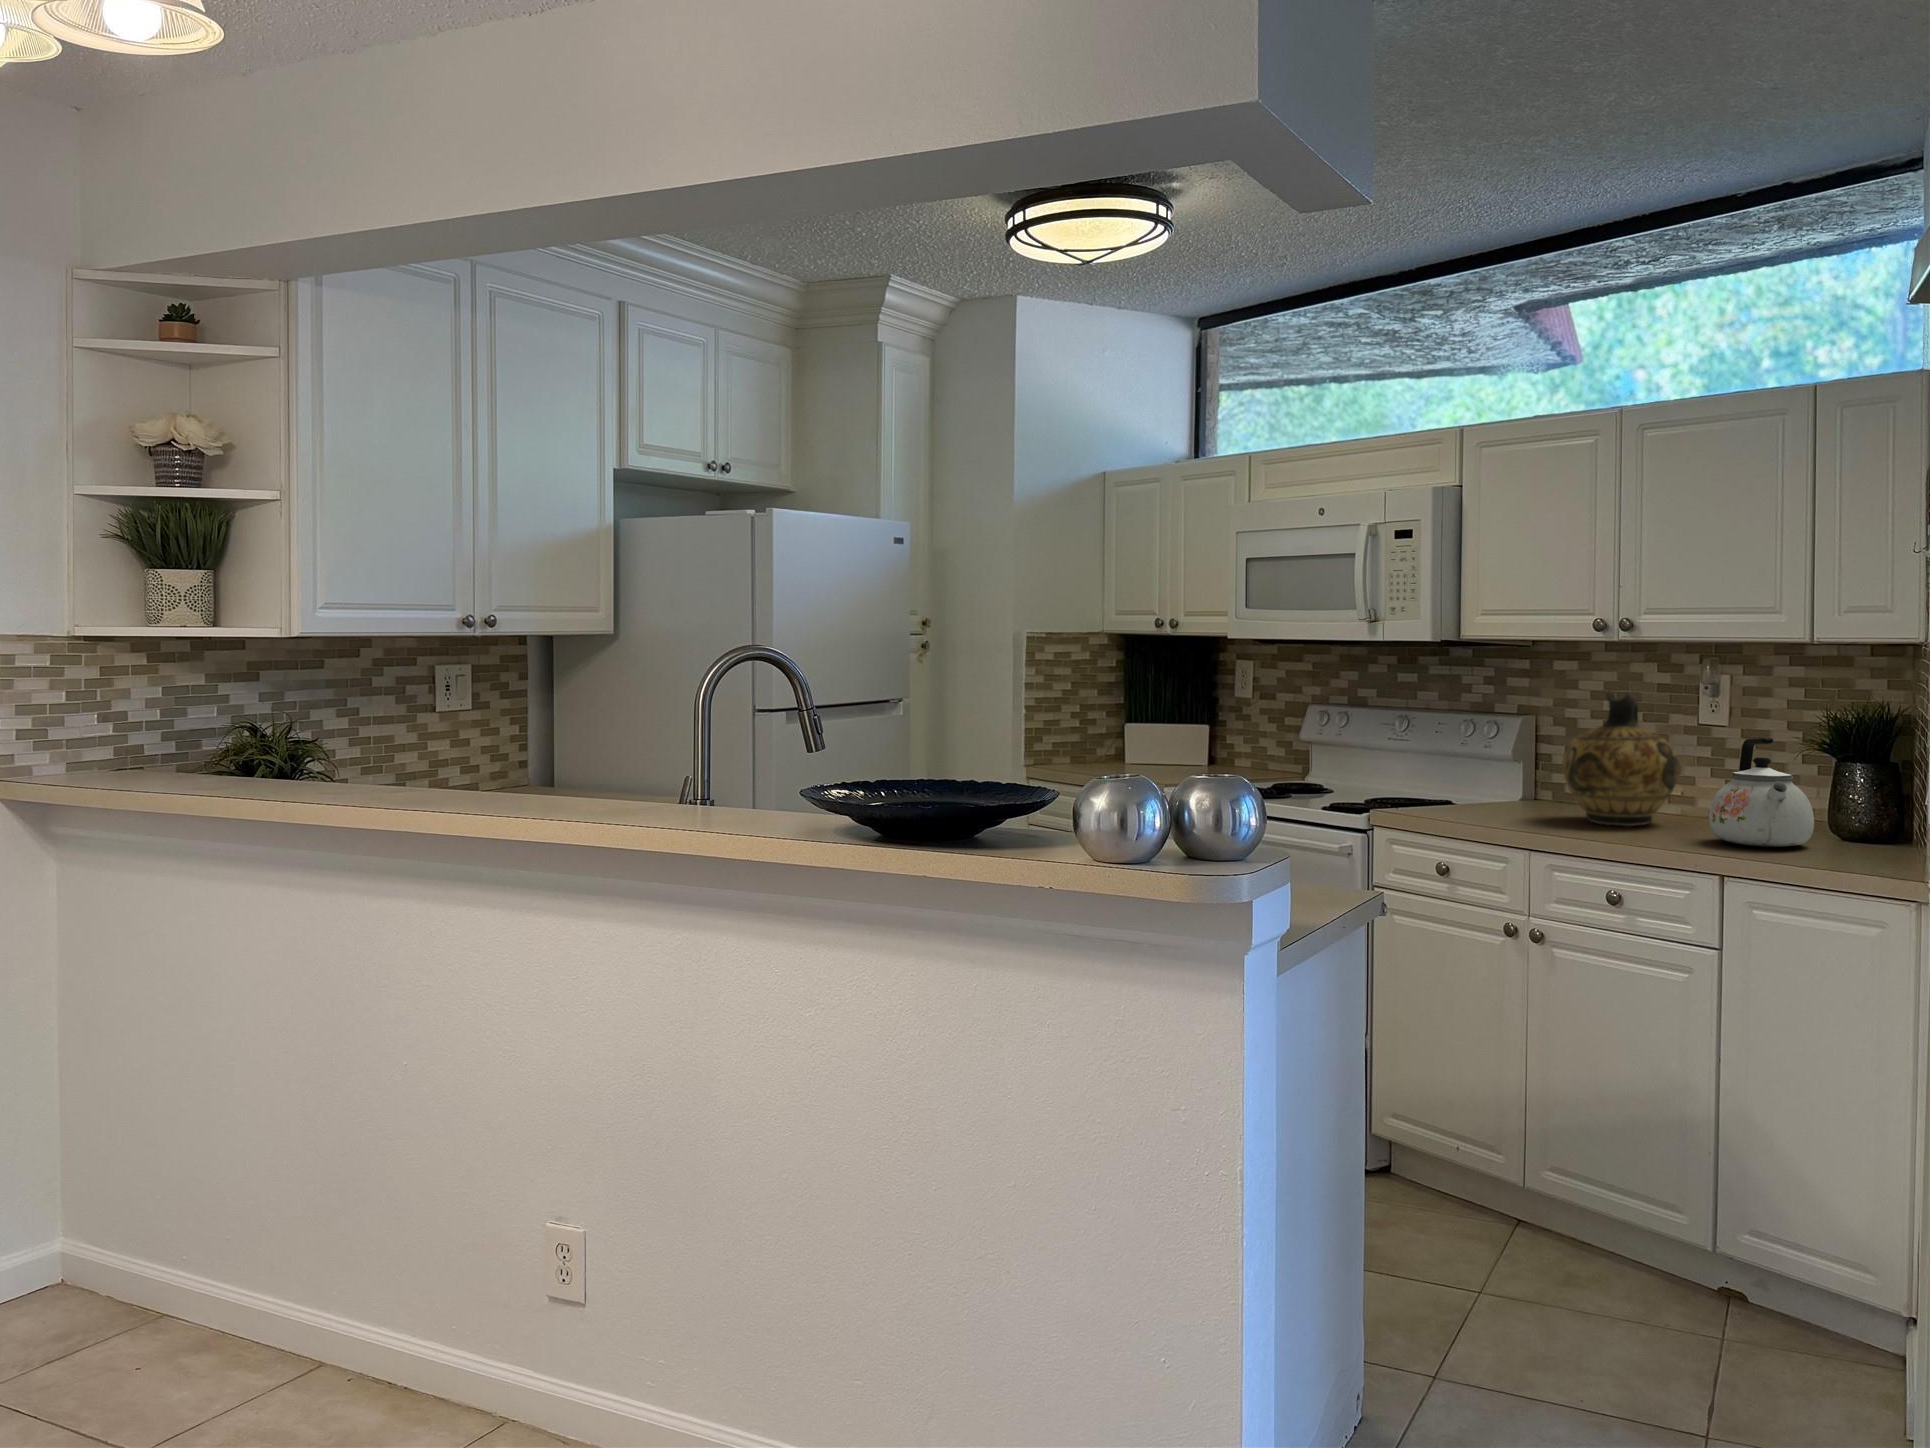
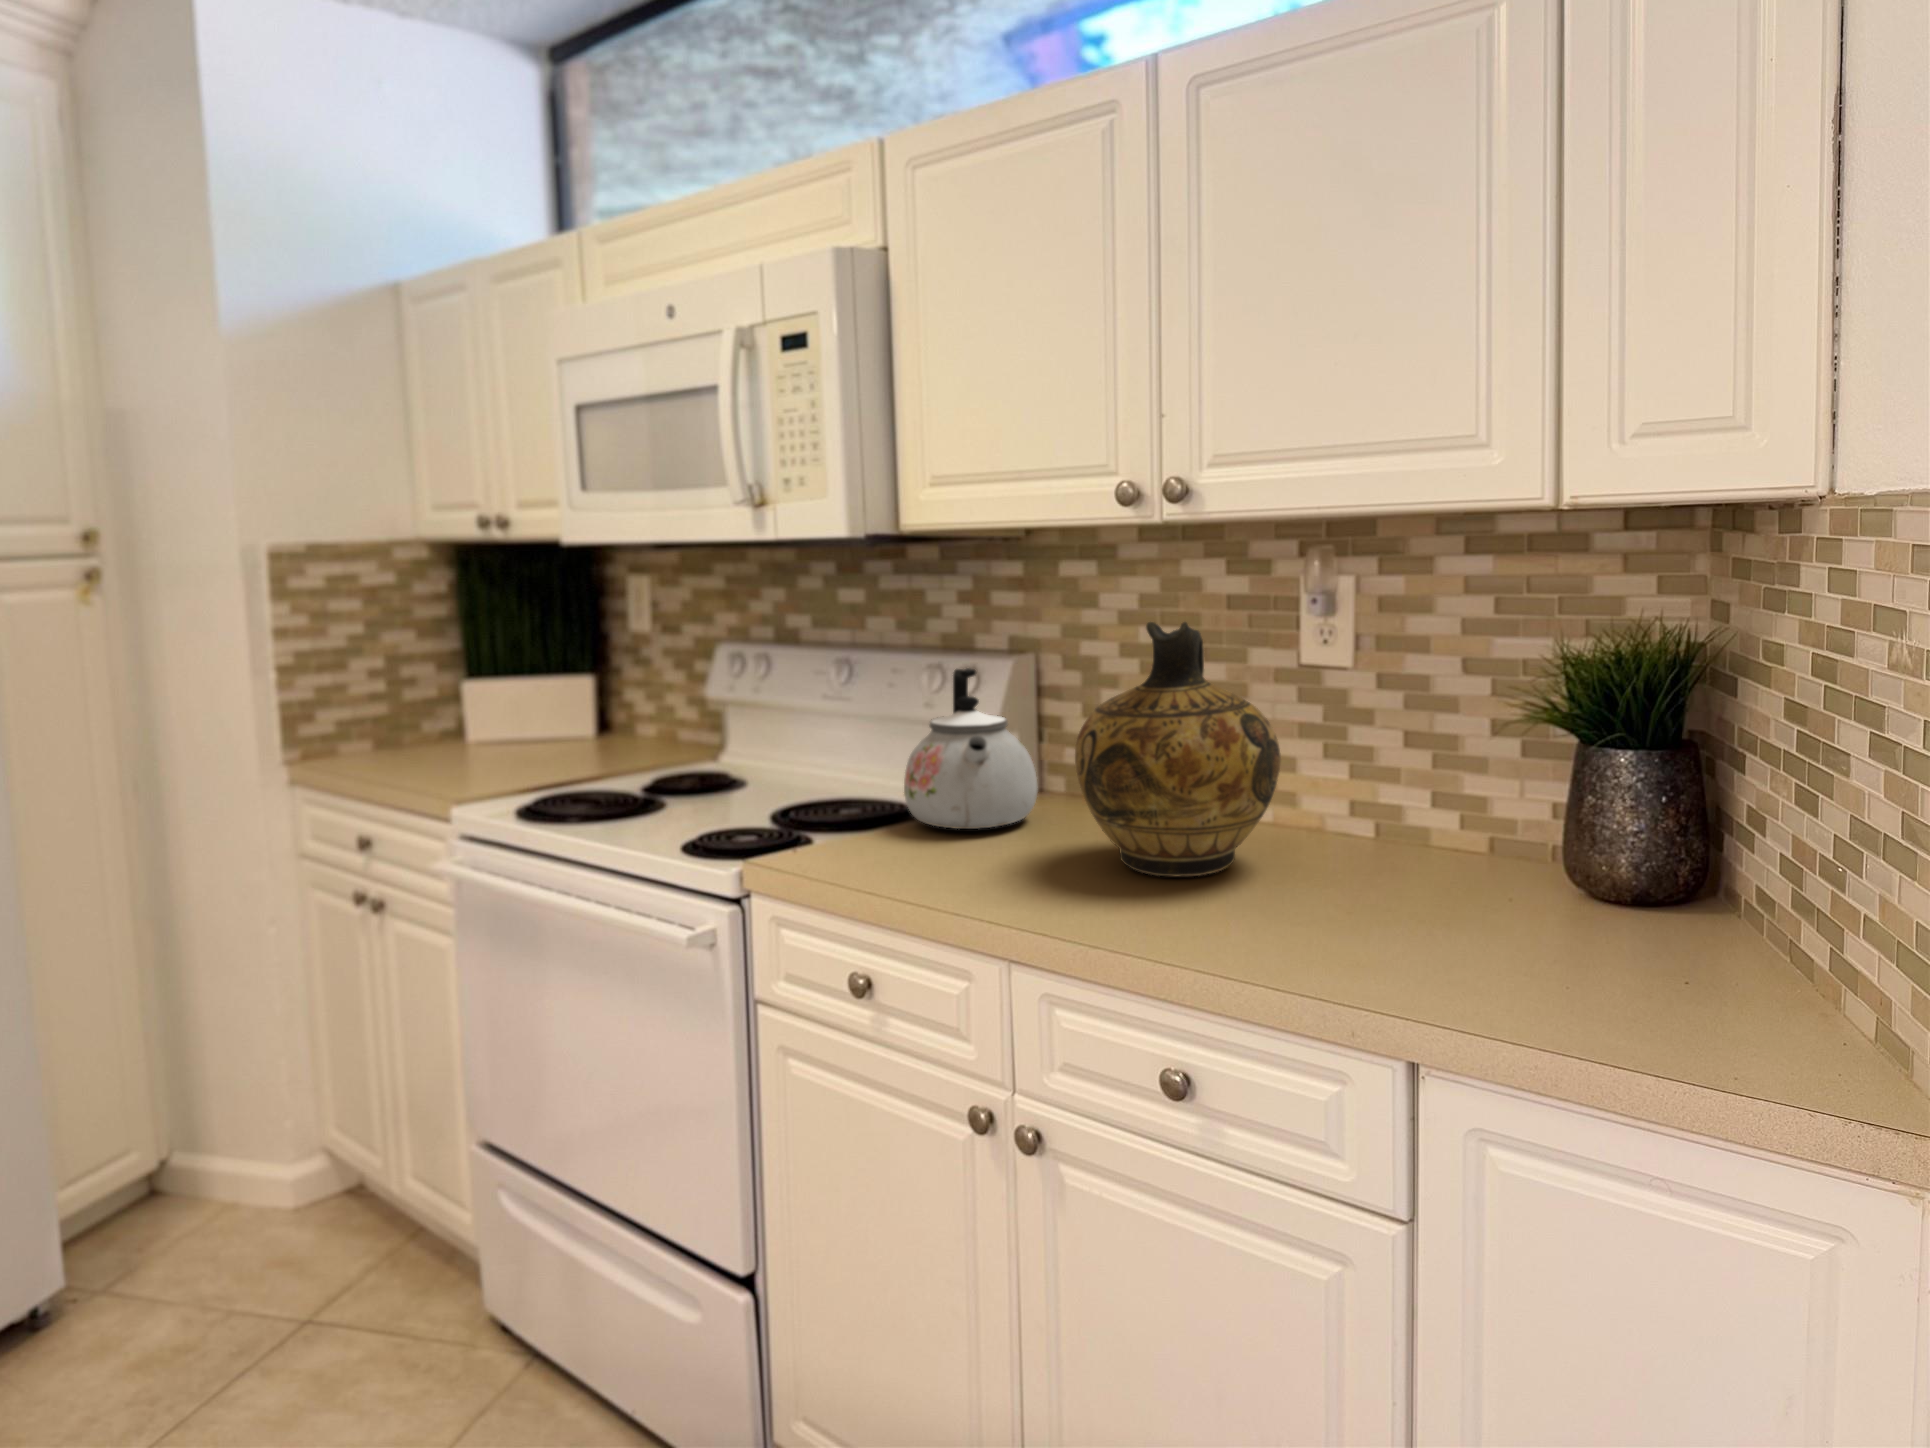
kettle: present [1709,738,1814,847] -> present [904,668,1037,829]

